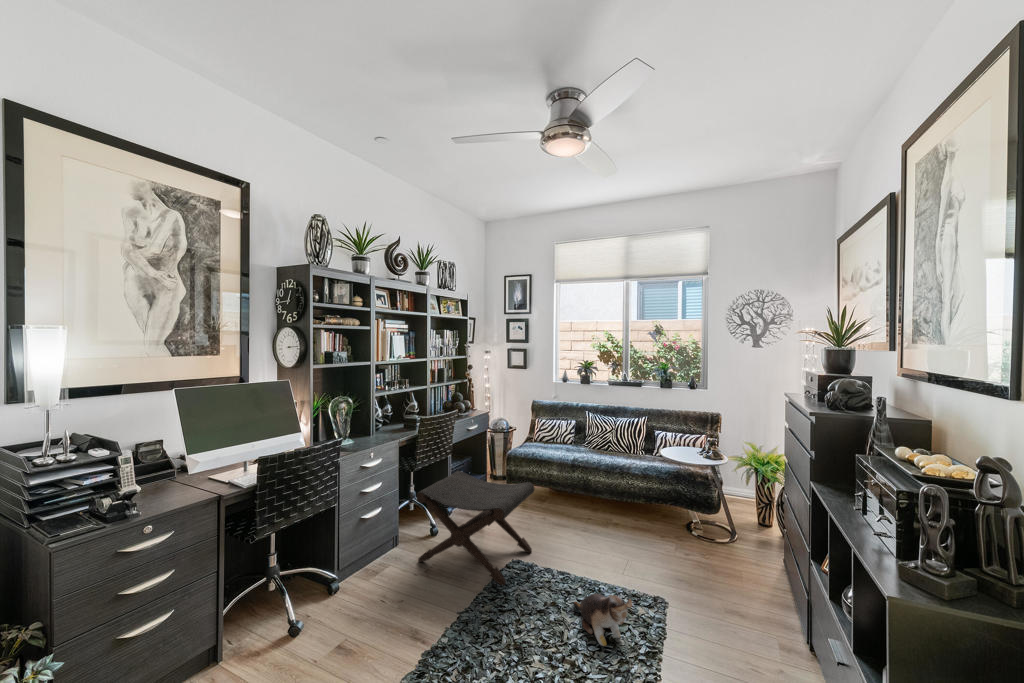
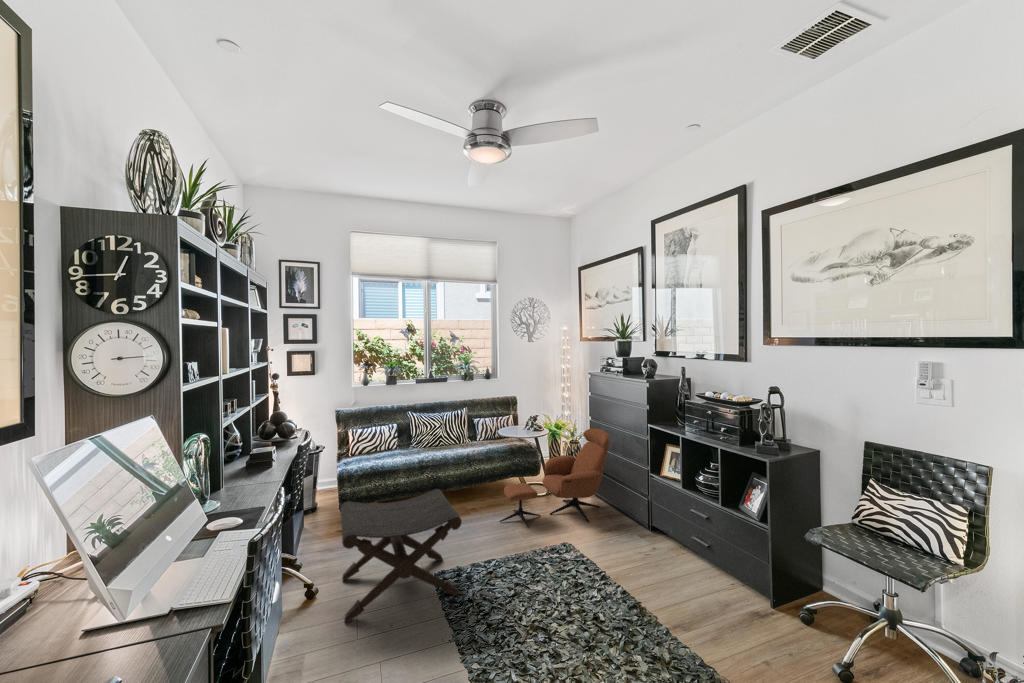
lounge chair: none [624,468,782,590] -> present [500,429,609,528]
plush toy: present [573,594,632,646] -> none [528,544,599,591]

